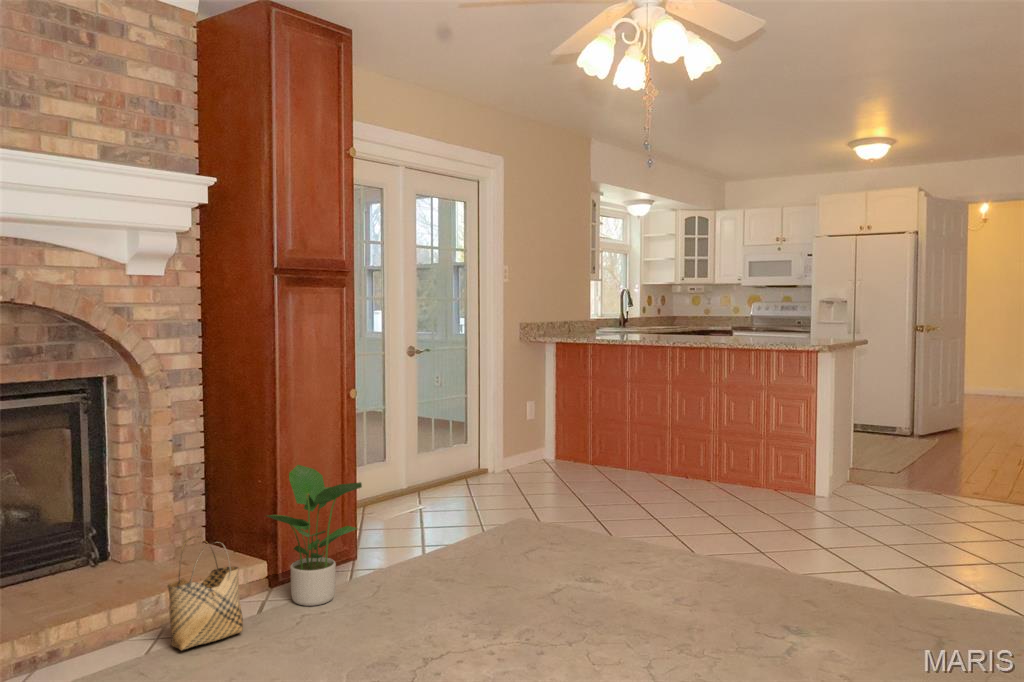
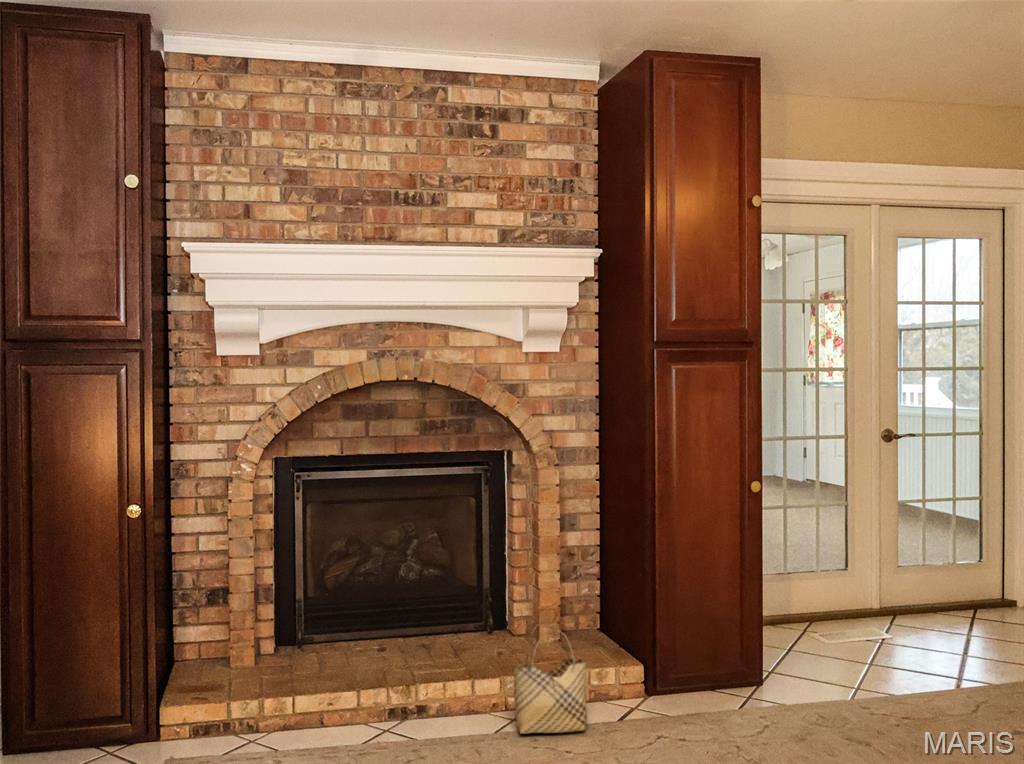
potted plant: present [267,465,362,606] -> none [621,561,733,722]

